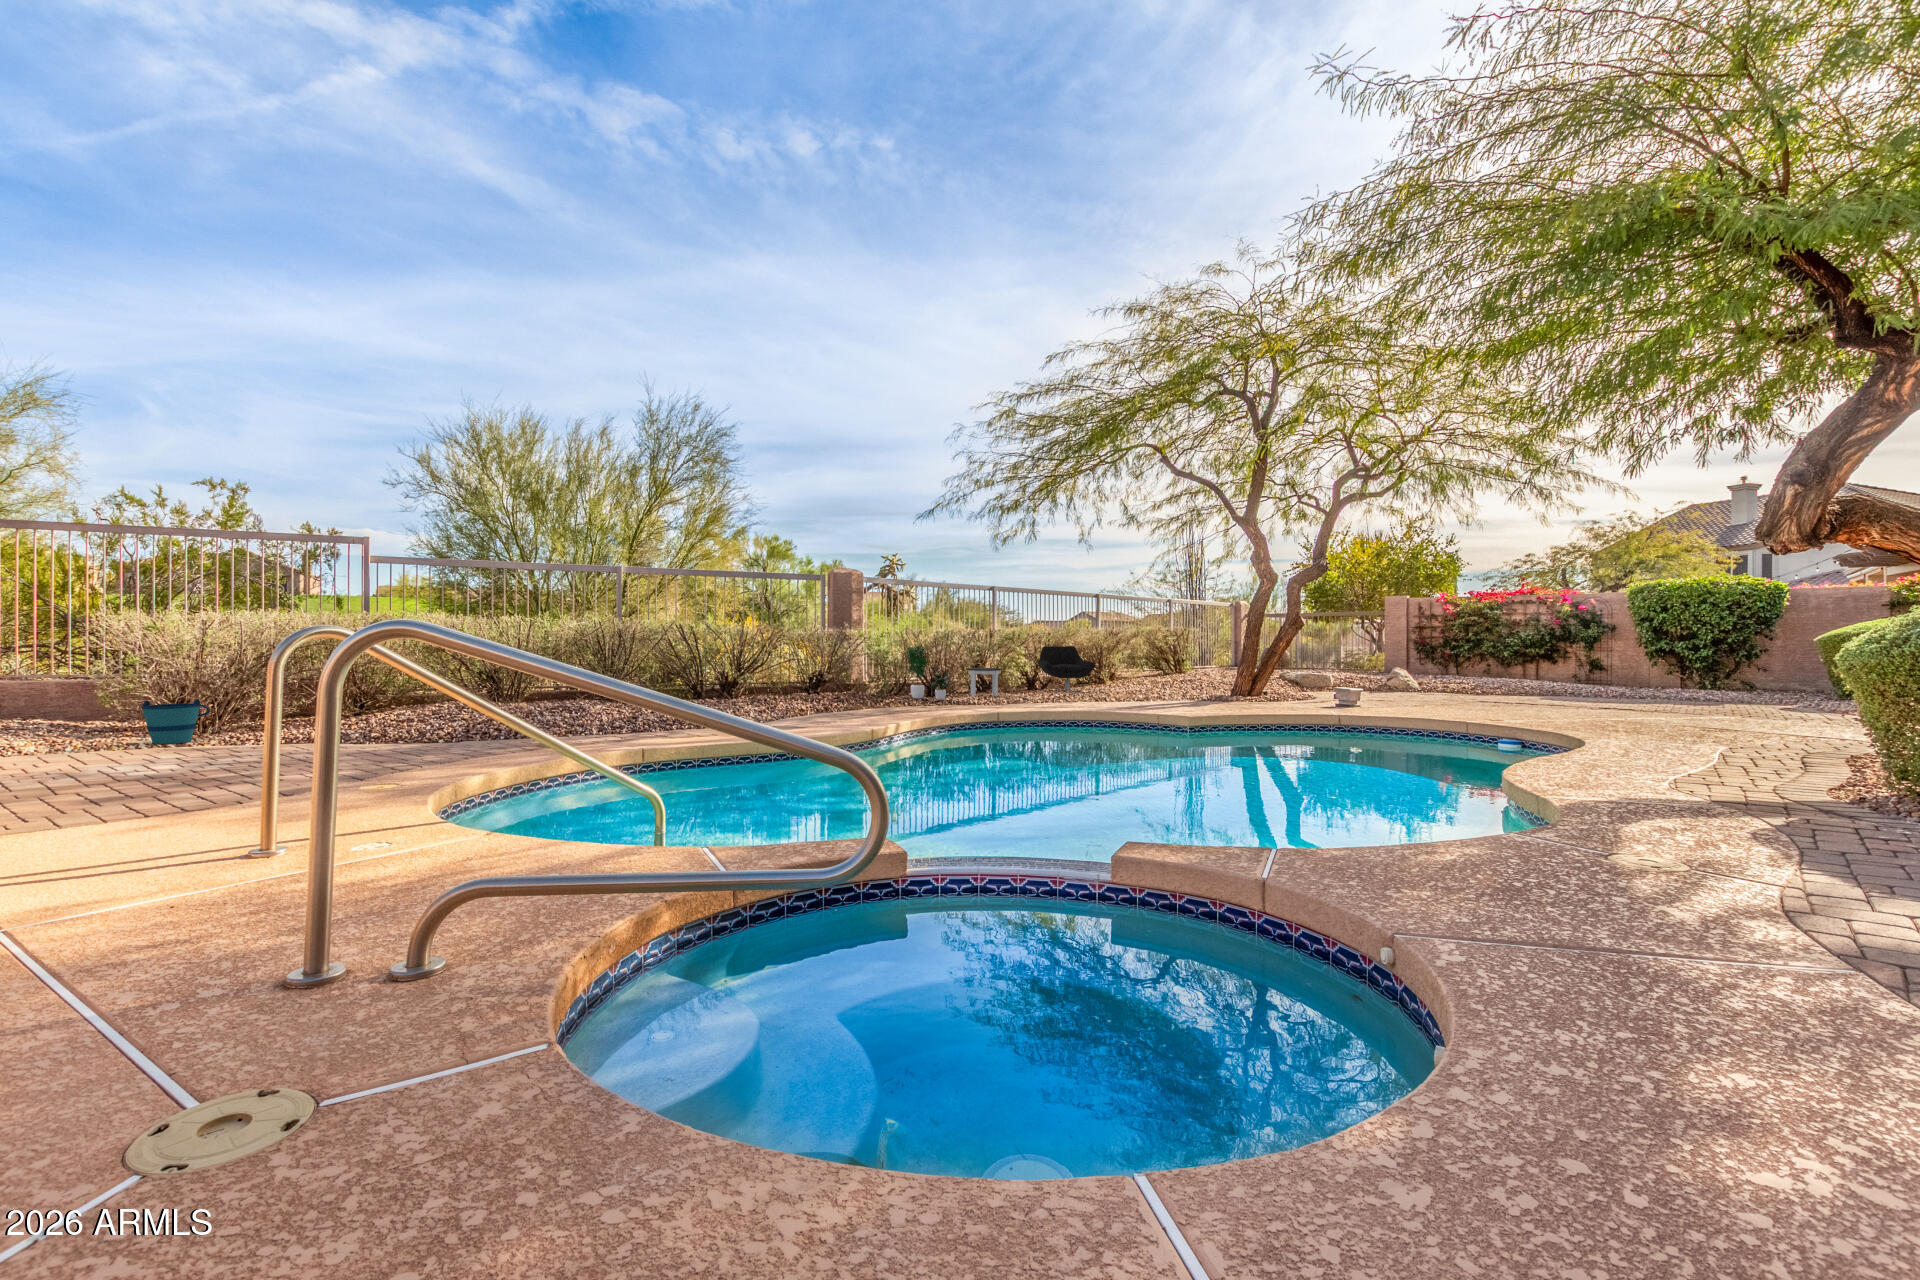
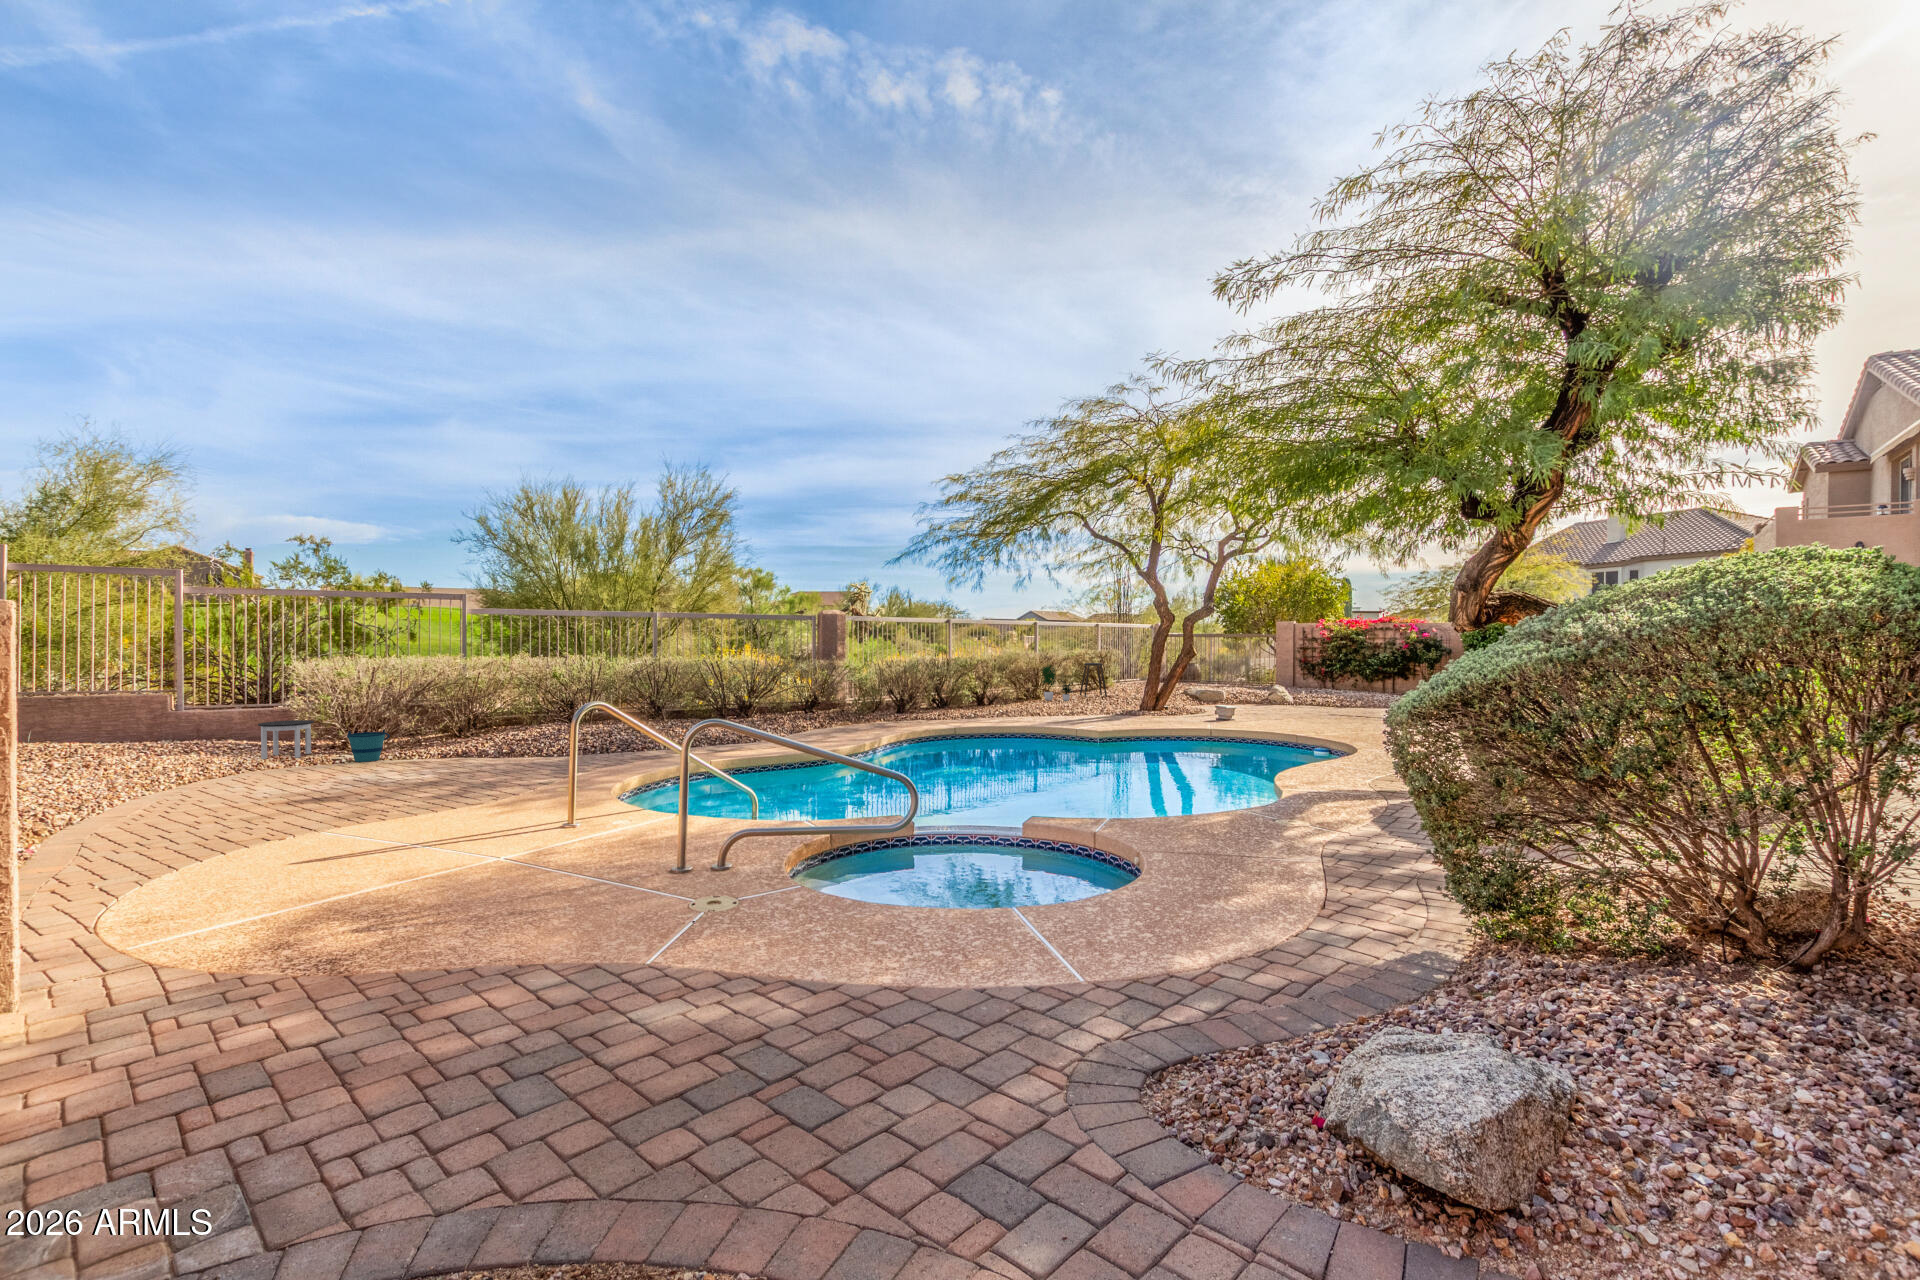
stool: none [1151,642,1185,682] -> present [1080,663,1107,697]
potted plant: present [906,645,950,700] -> present [1042,665,1072,701]
lounge chair: present [1038,646,1096,693] -> none [985,670,1032,710]
round table: present [967,668,1002,696] -> present [258,720,314,759]

